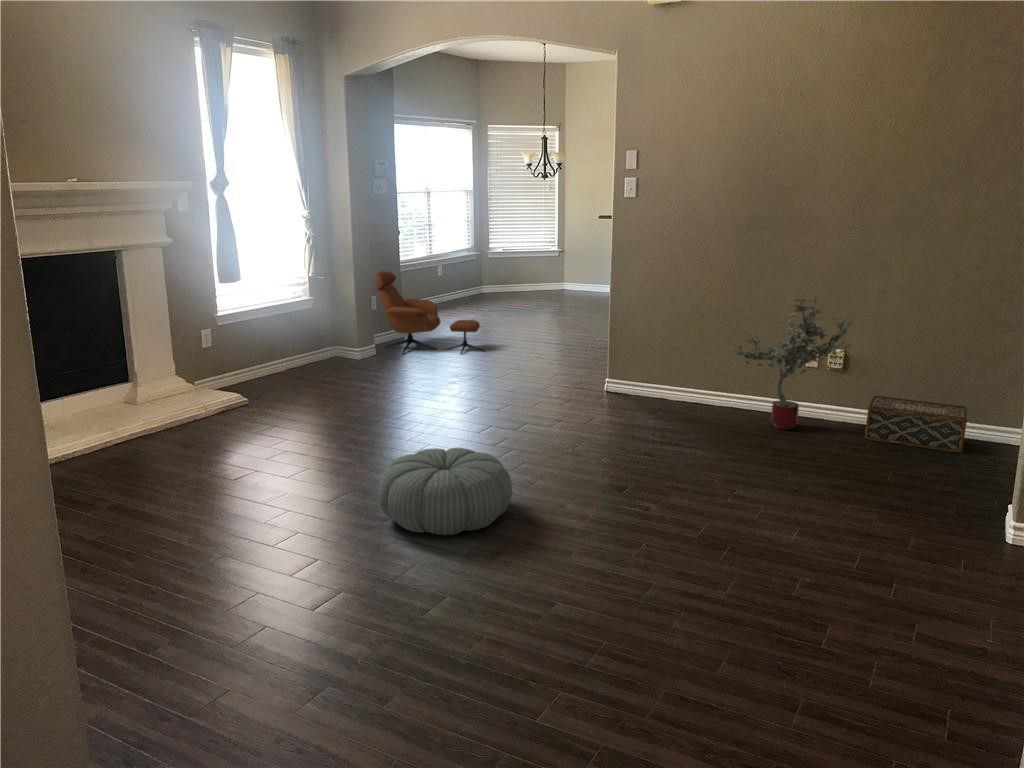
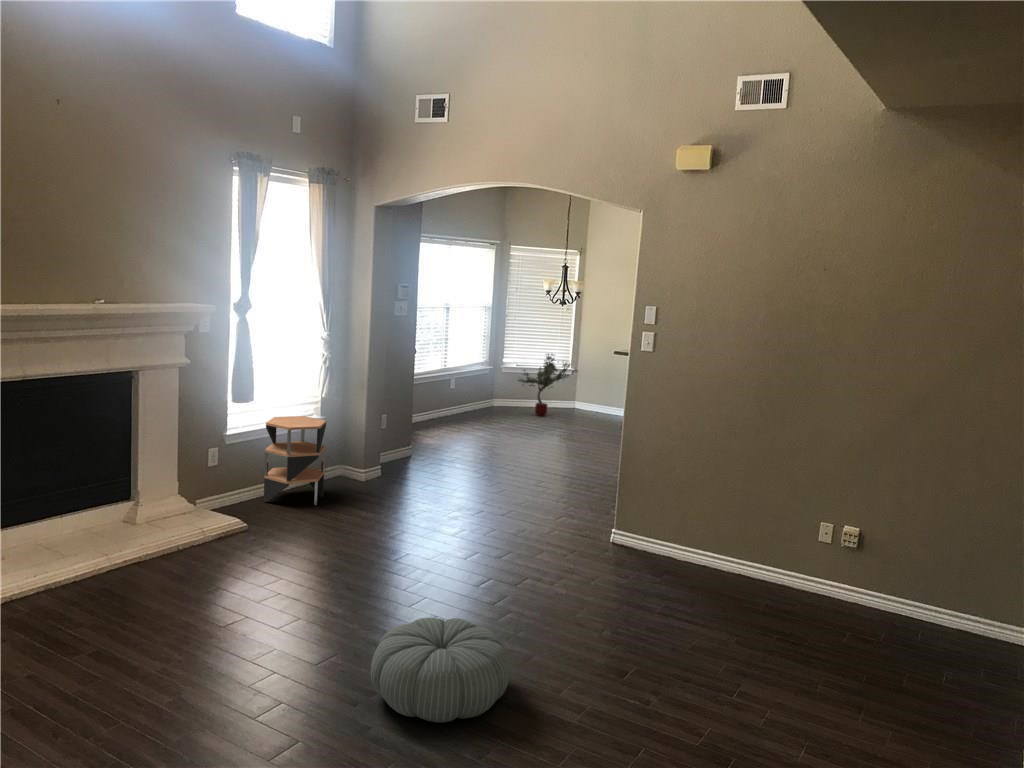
lounge chair: present [376,271,484,354] -> none [388,393,491,484]
side table: none [256,295,320,381] -> present [264,416,326,505]
potted tree: present [736,298,852,430] -> present [518,354,570,416]
woven basket: present [865,396,967,453] -> none [877,579,985,652]

